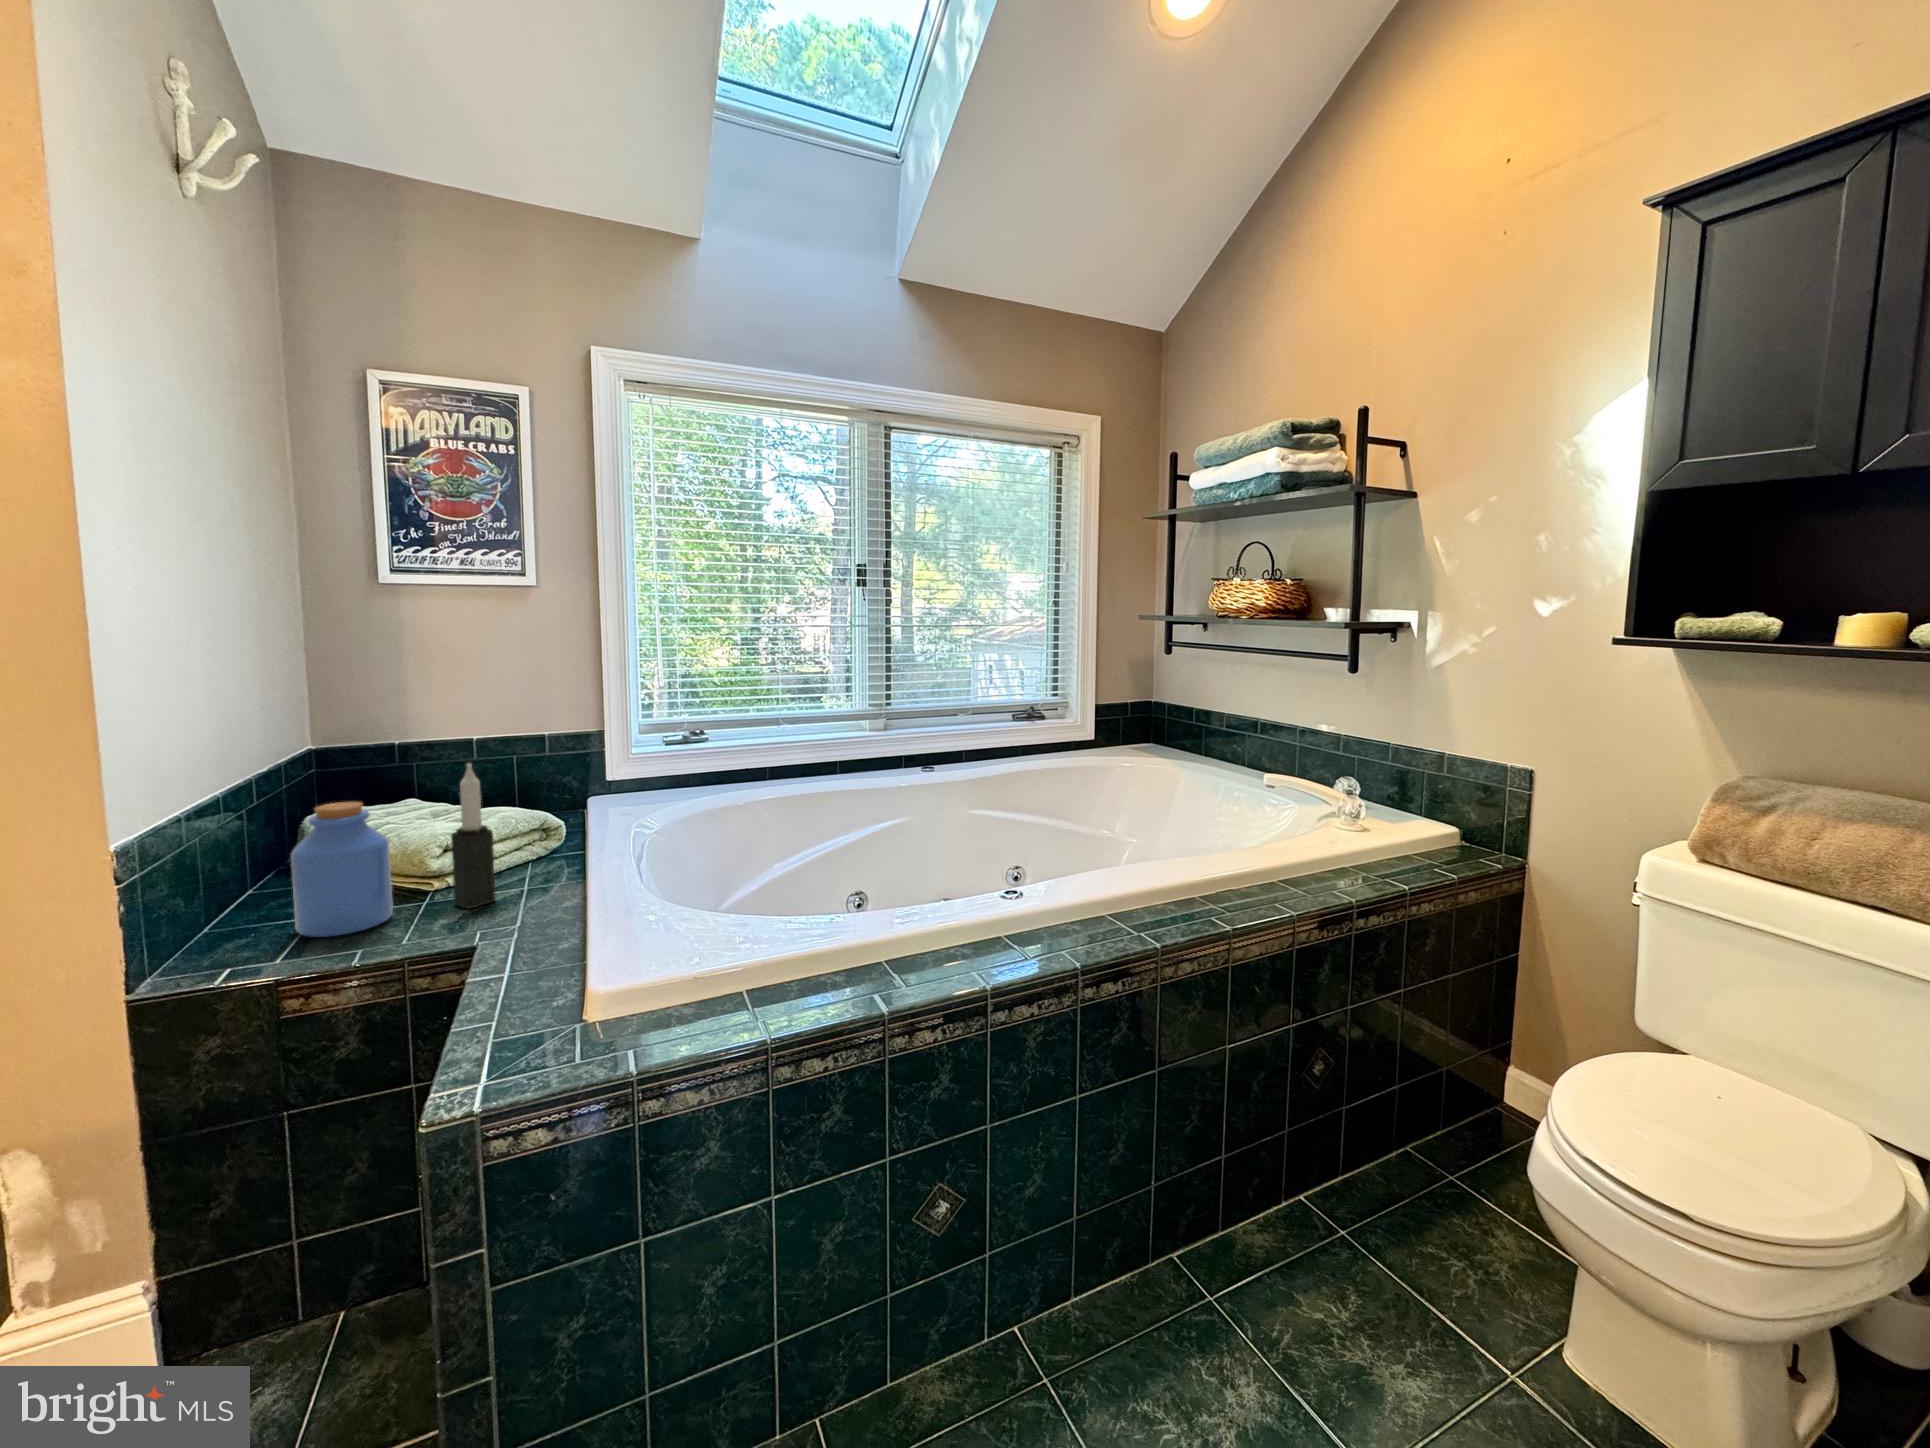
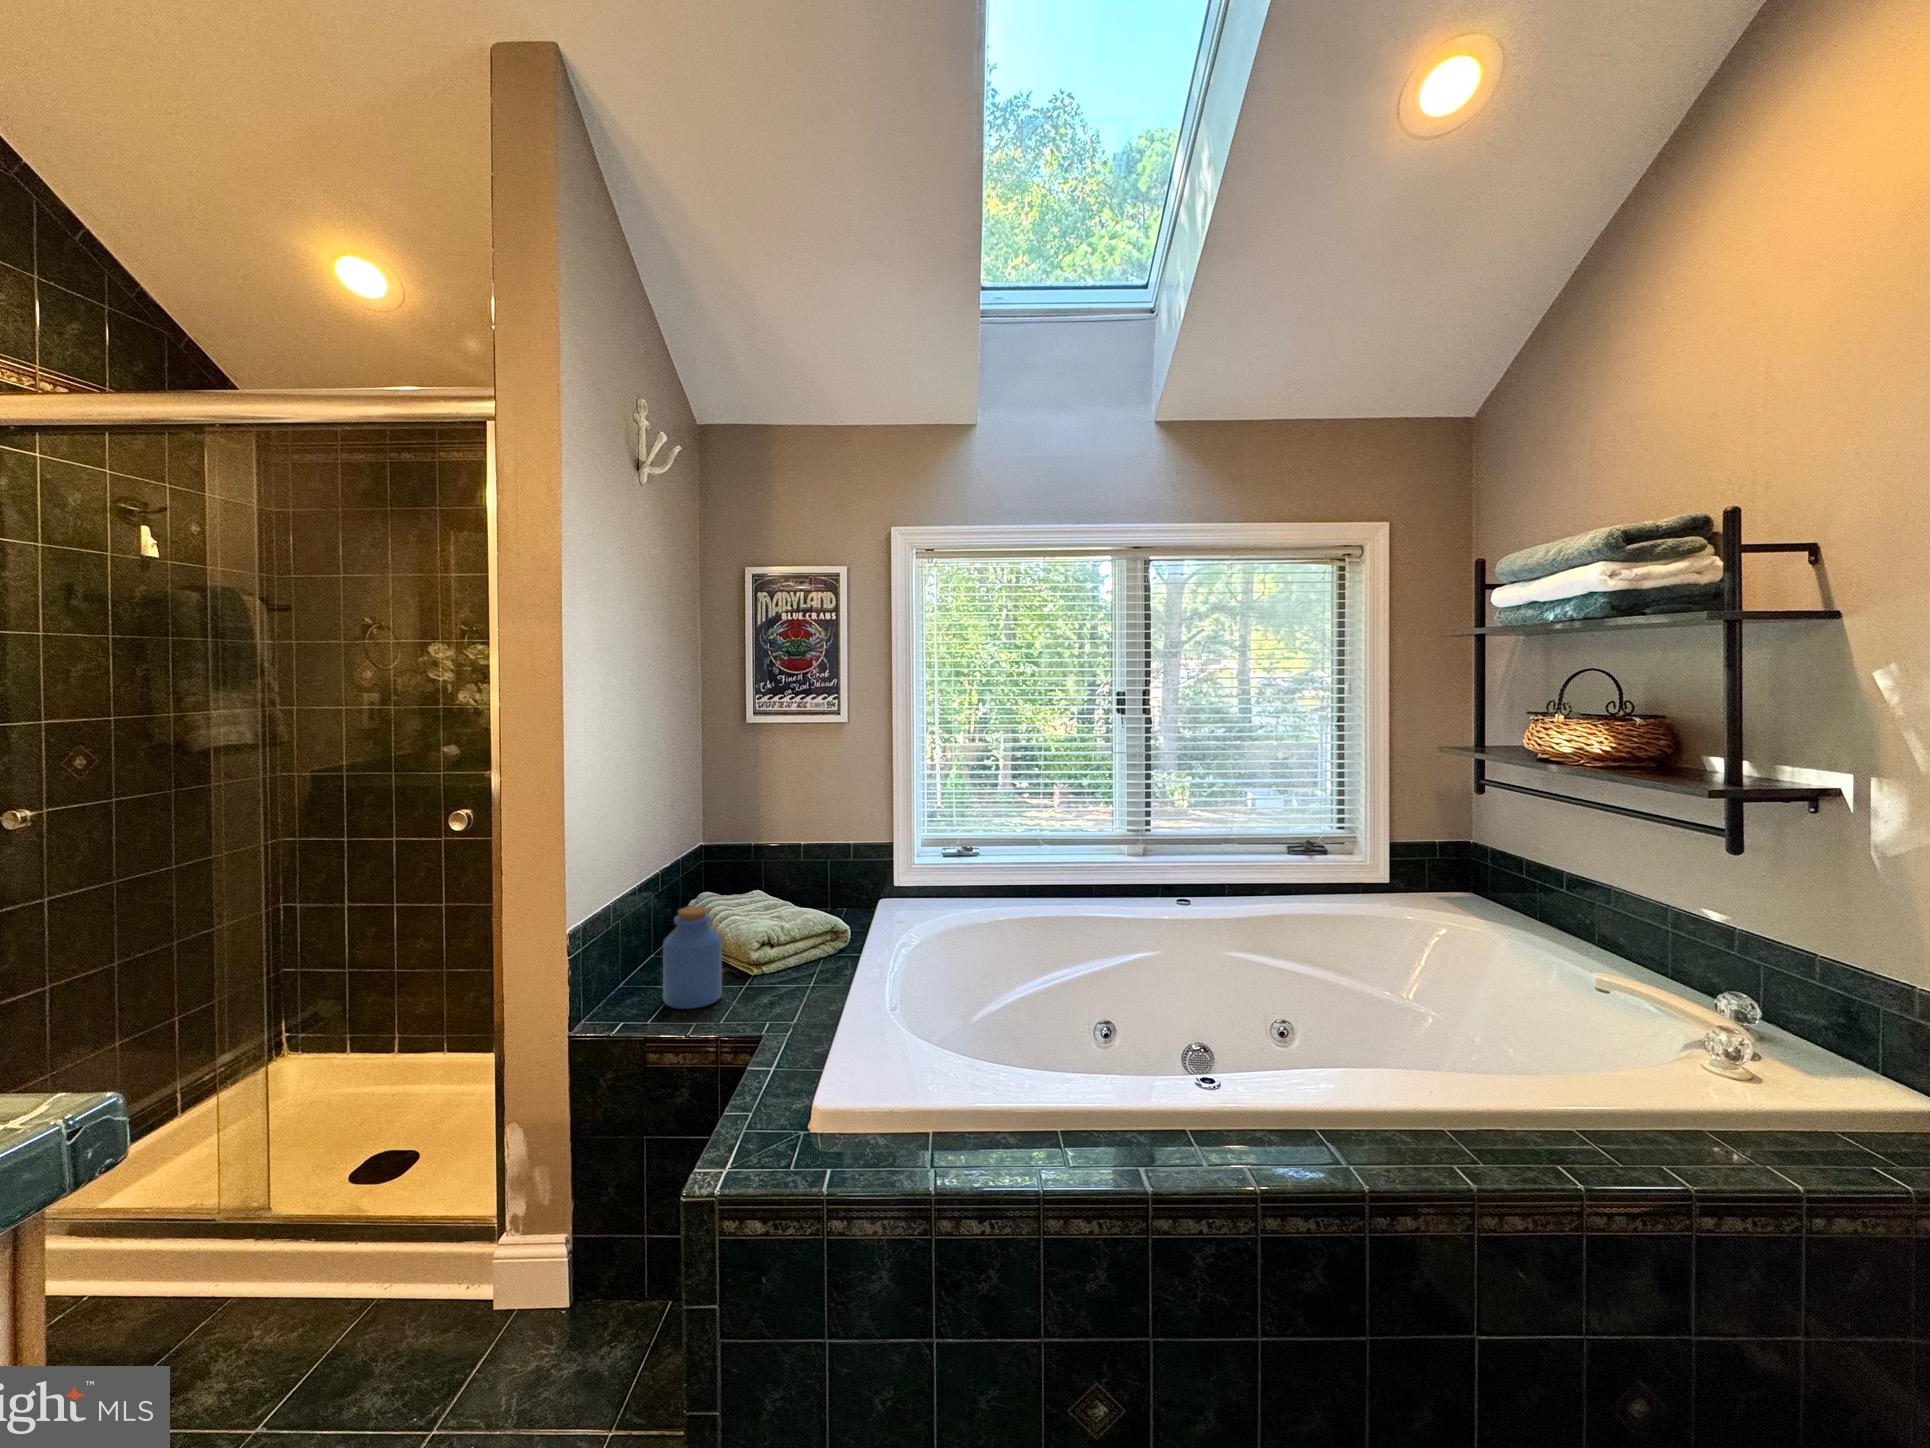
candle: present [451,763,496,908] -> none [761,883,788,1000]

